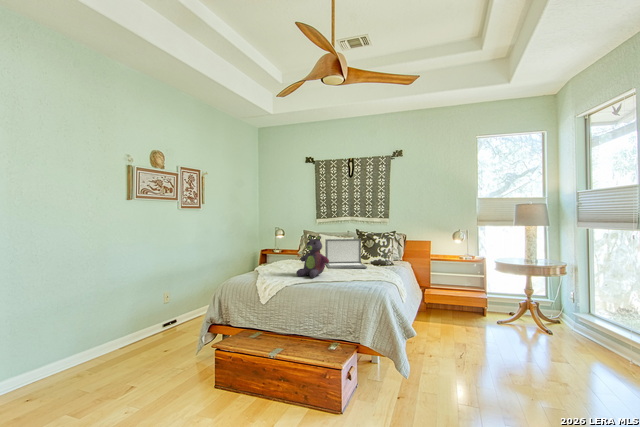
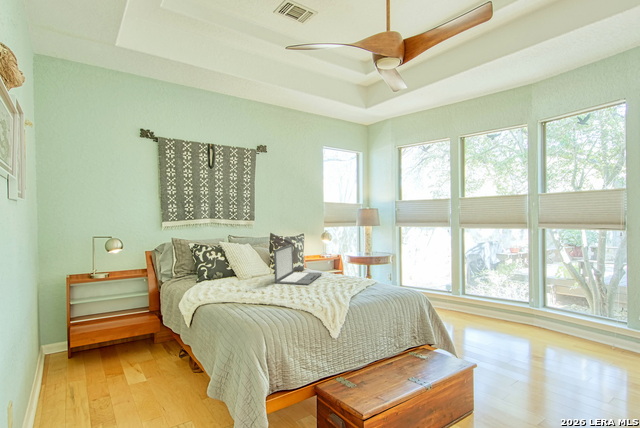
stuffed bear: present [296,235,329,278] -> none [331,242,374,299]

